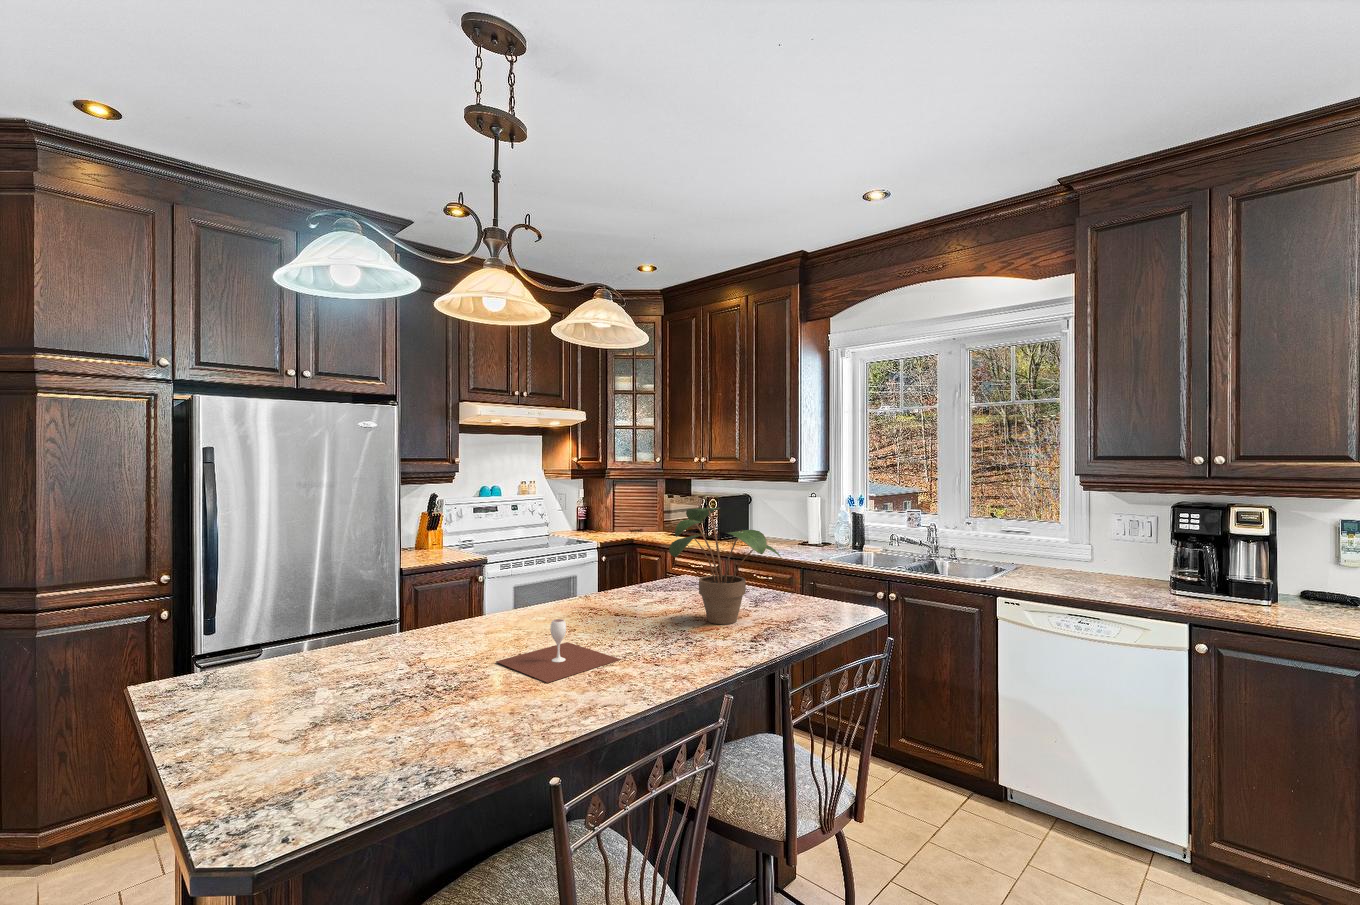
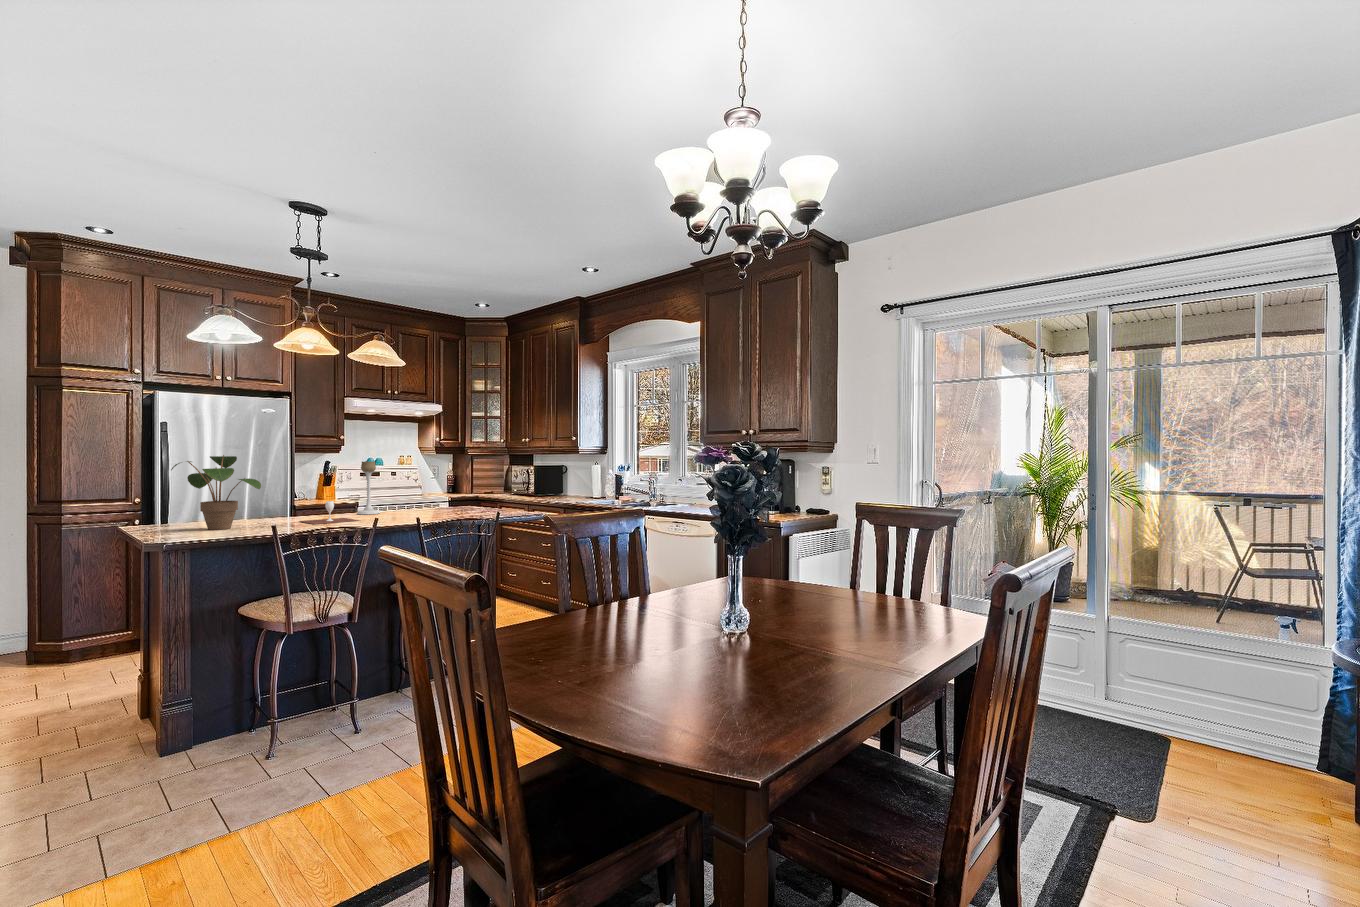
potted plant: present [669,506,781,624] -> present [171,455,261,530]
candle holder: none [564,521,604,622] -> present [357,461,380,515]

